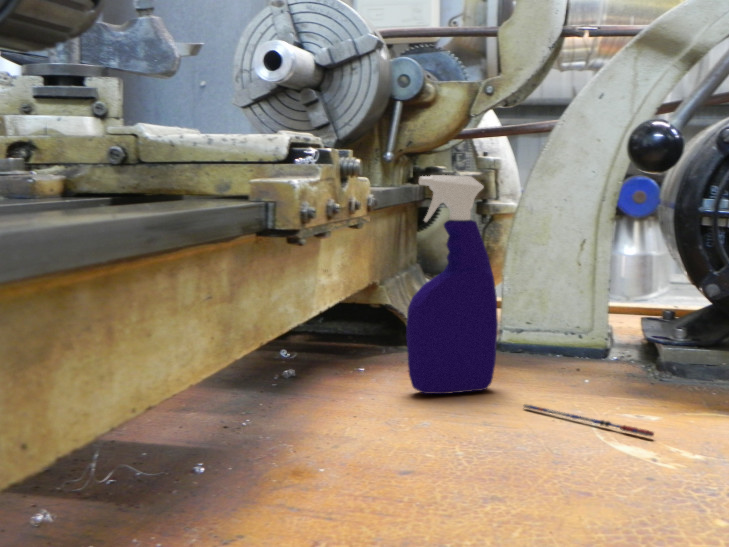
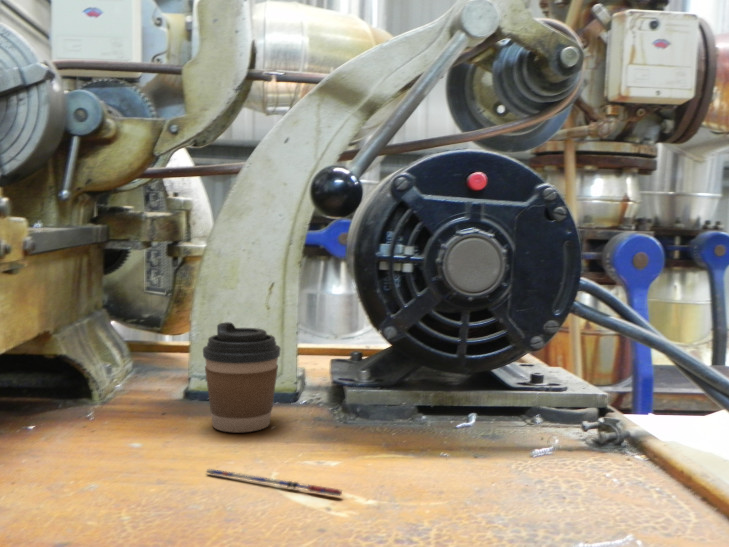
spray bottle: present [406,175,498,394] -> none [68,215,179,467]
coffee cup: none [517,276,592,380] -> present [203,322,280,432]

